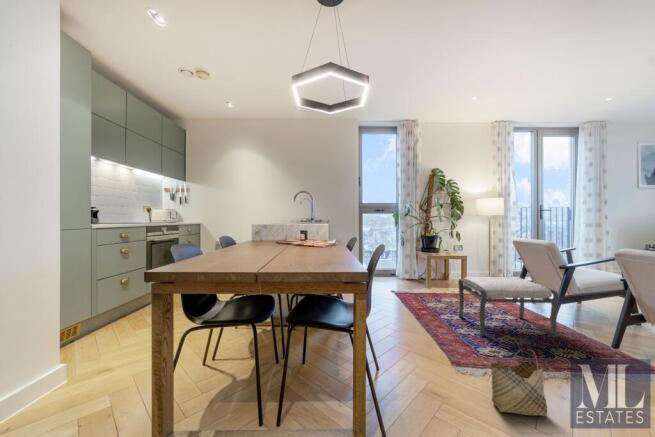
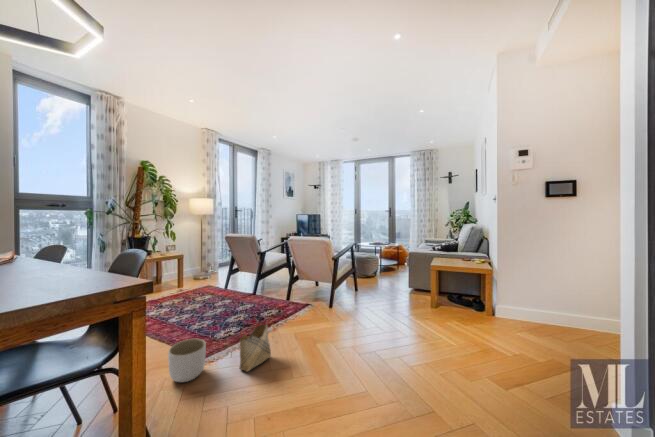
ottoman: present [458,277,559,338] -> none [187,267,260,325]
planter: none [418,335,454,379] -> present [168,339,206,383]

